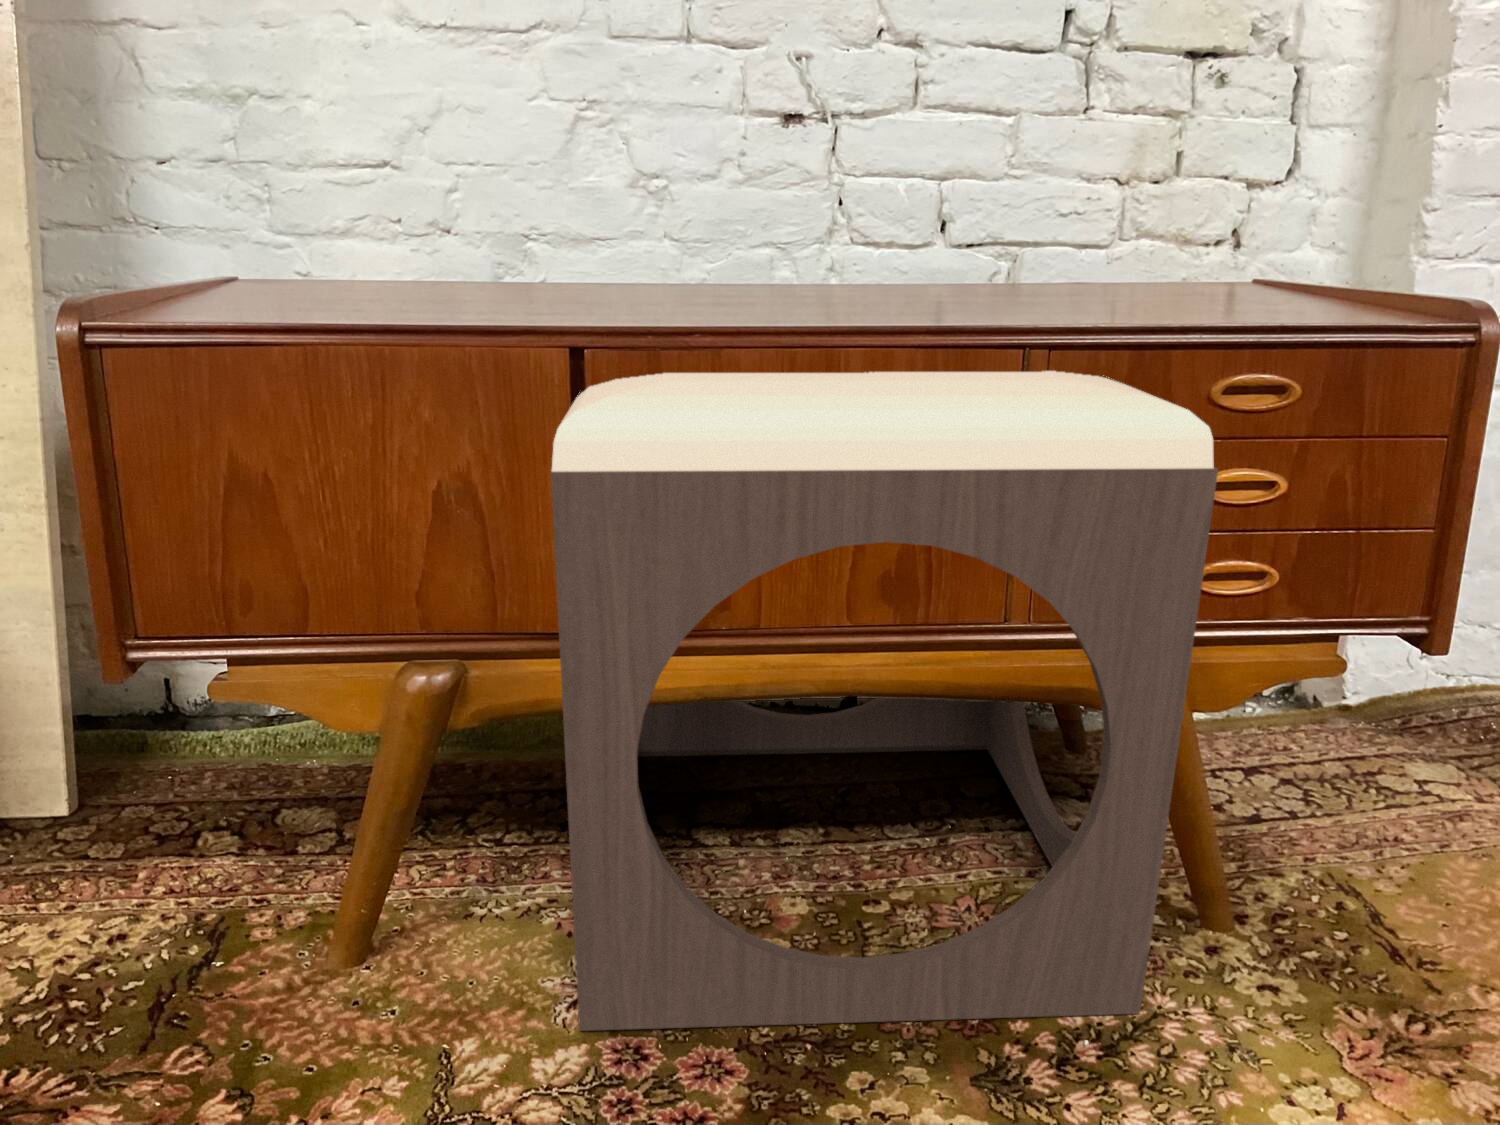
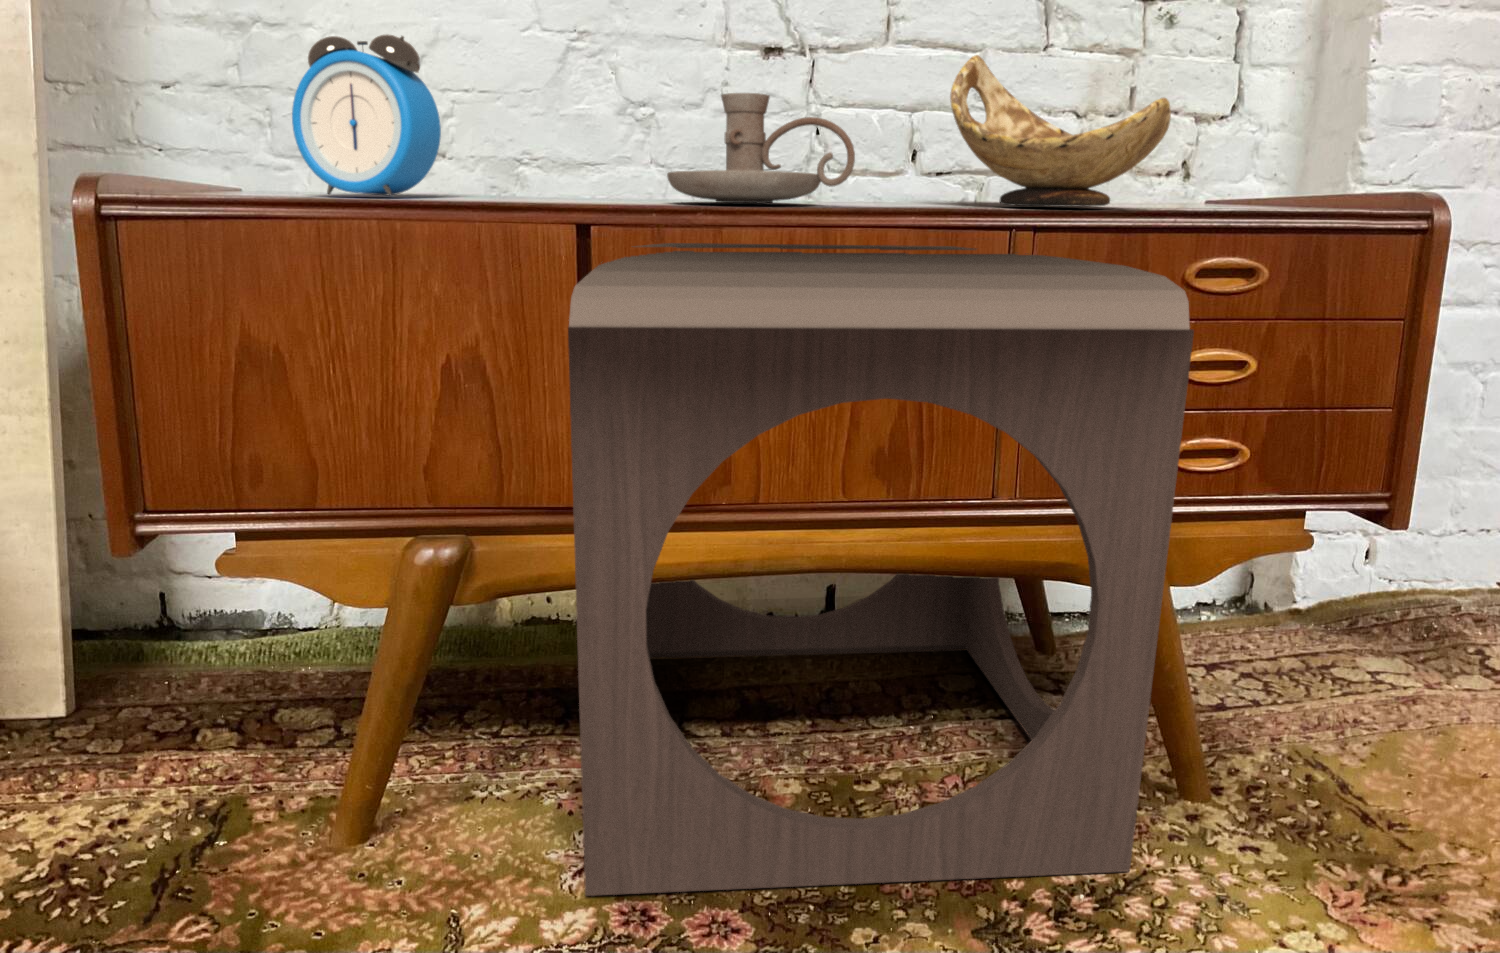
alarm clock: none [267,141,423,312] -> present [292,35,441,195]
decorative bowl: none [966,150,1201,325] -> present [950,55,1171,207]
candle holder: none [659,209,857,325] -> present [667,93,855,203]

